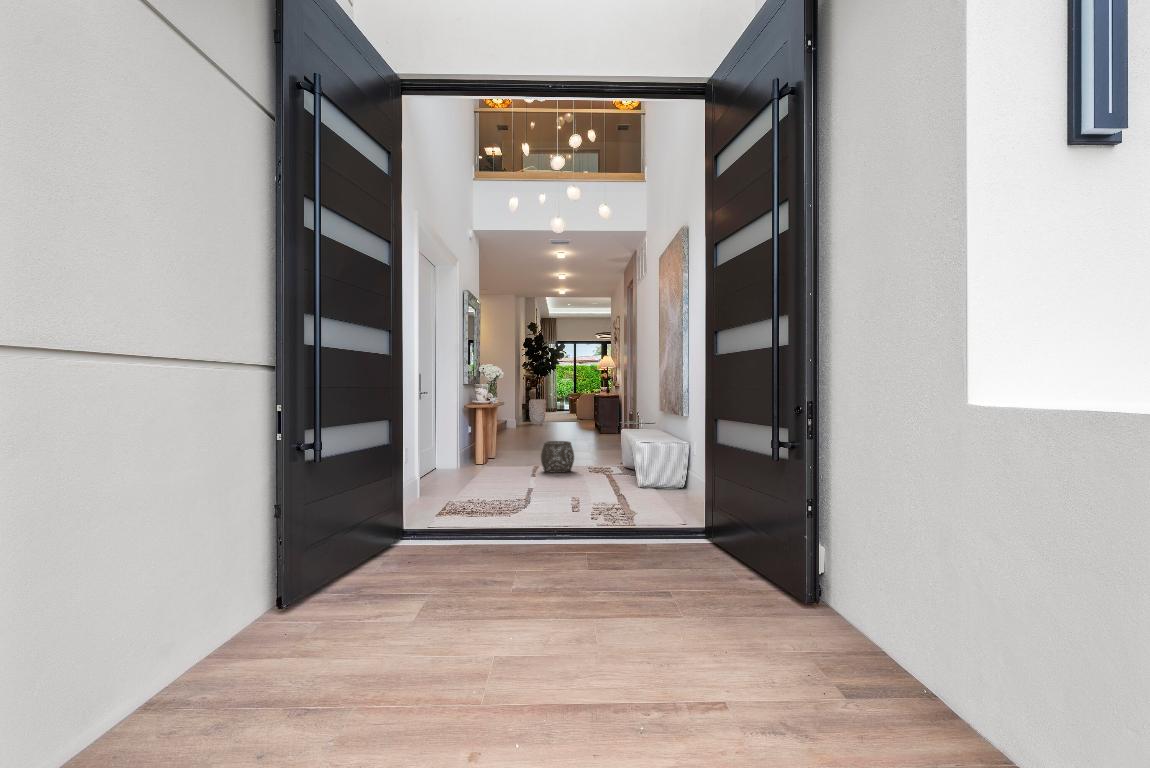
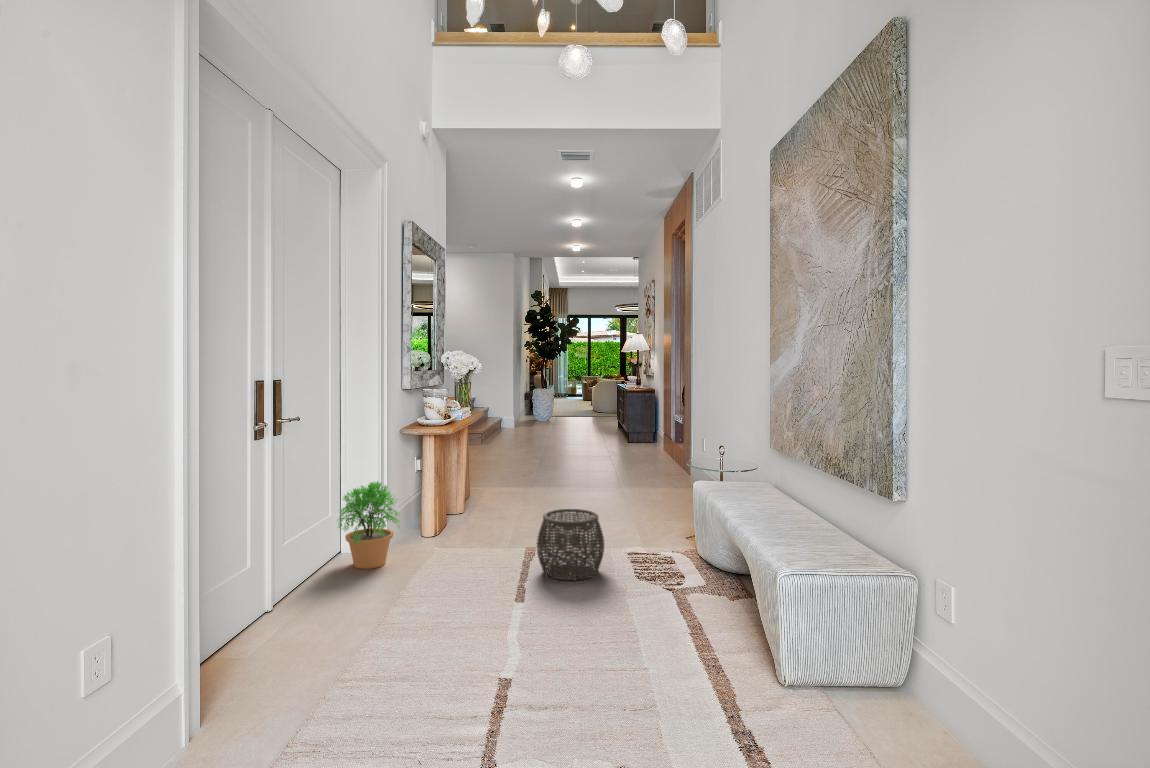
potted plant: none [438,427,471,471] -> present [339,481,400,569]

